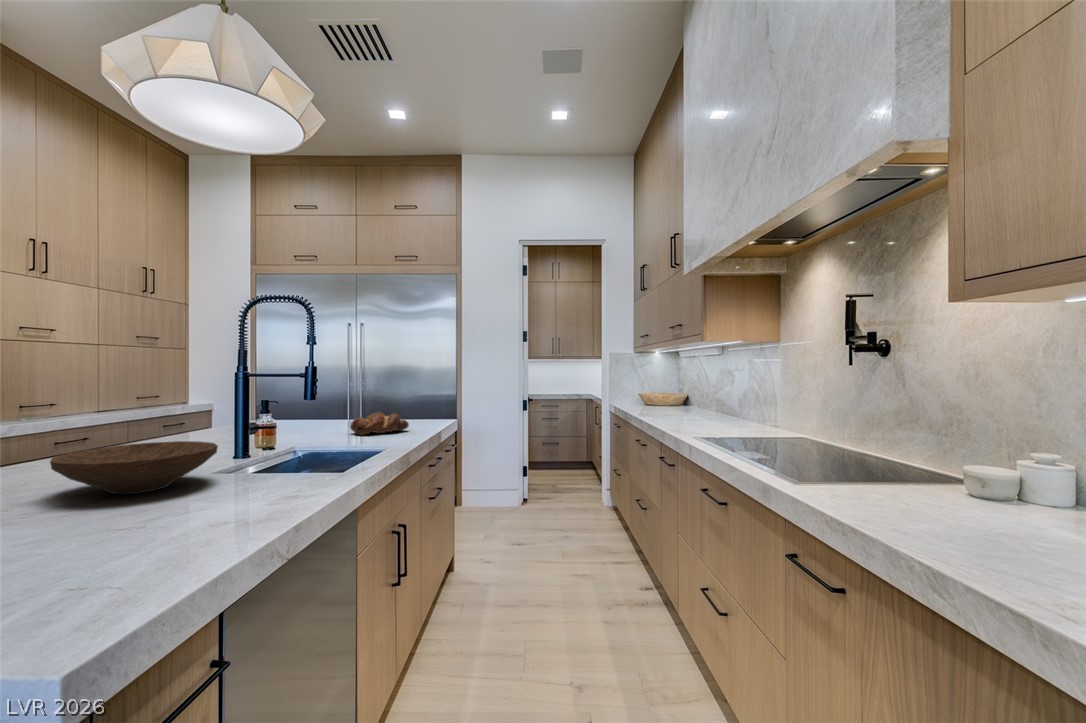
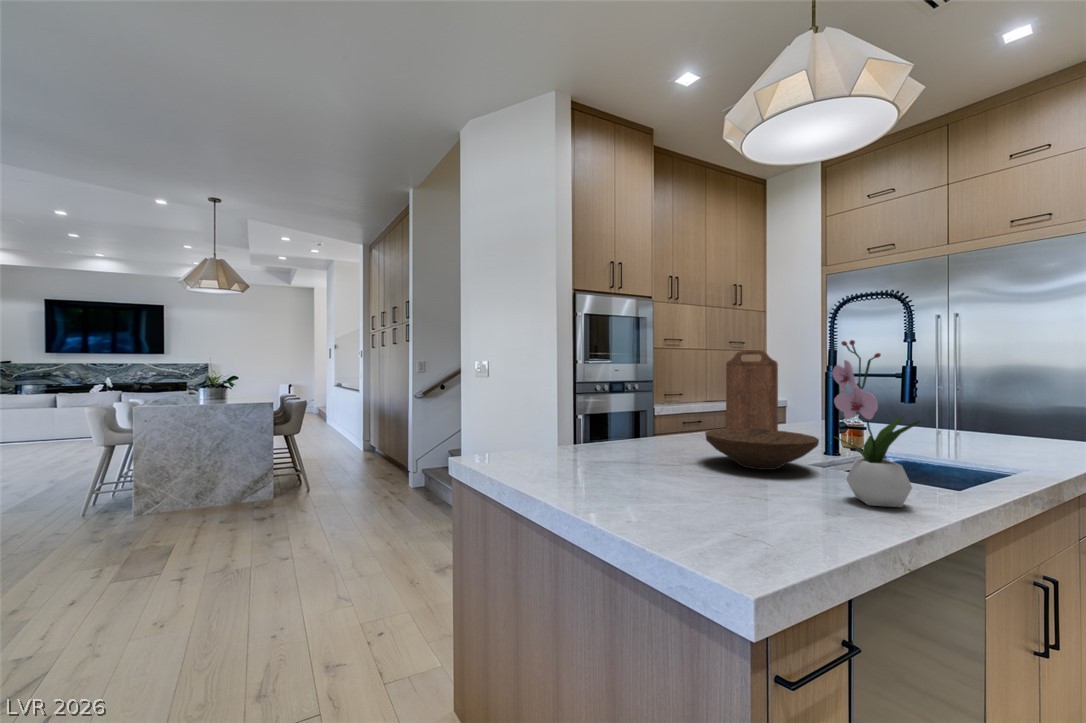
flower arrangement: none [224,339,308,506] -> present [832,340,921,507]
cutting board: none [108,347,183,453] -> present [726,350,778,431]
bread loaf: present [350,412,409,435] -> none [953,424,1051,452]

